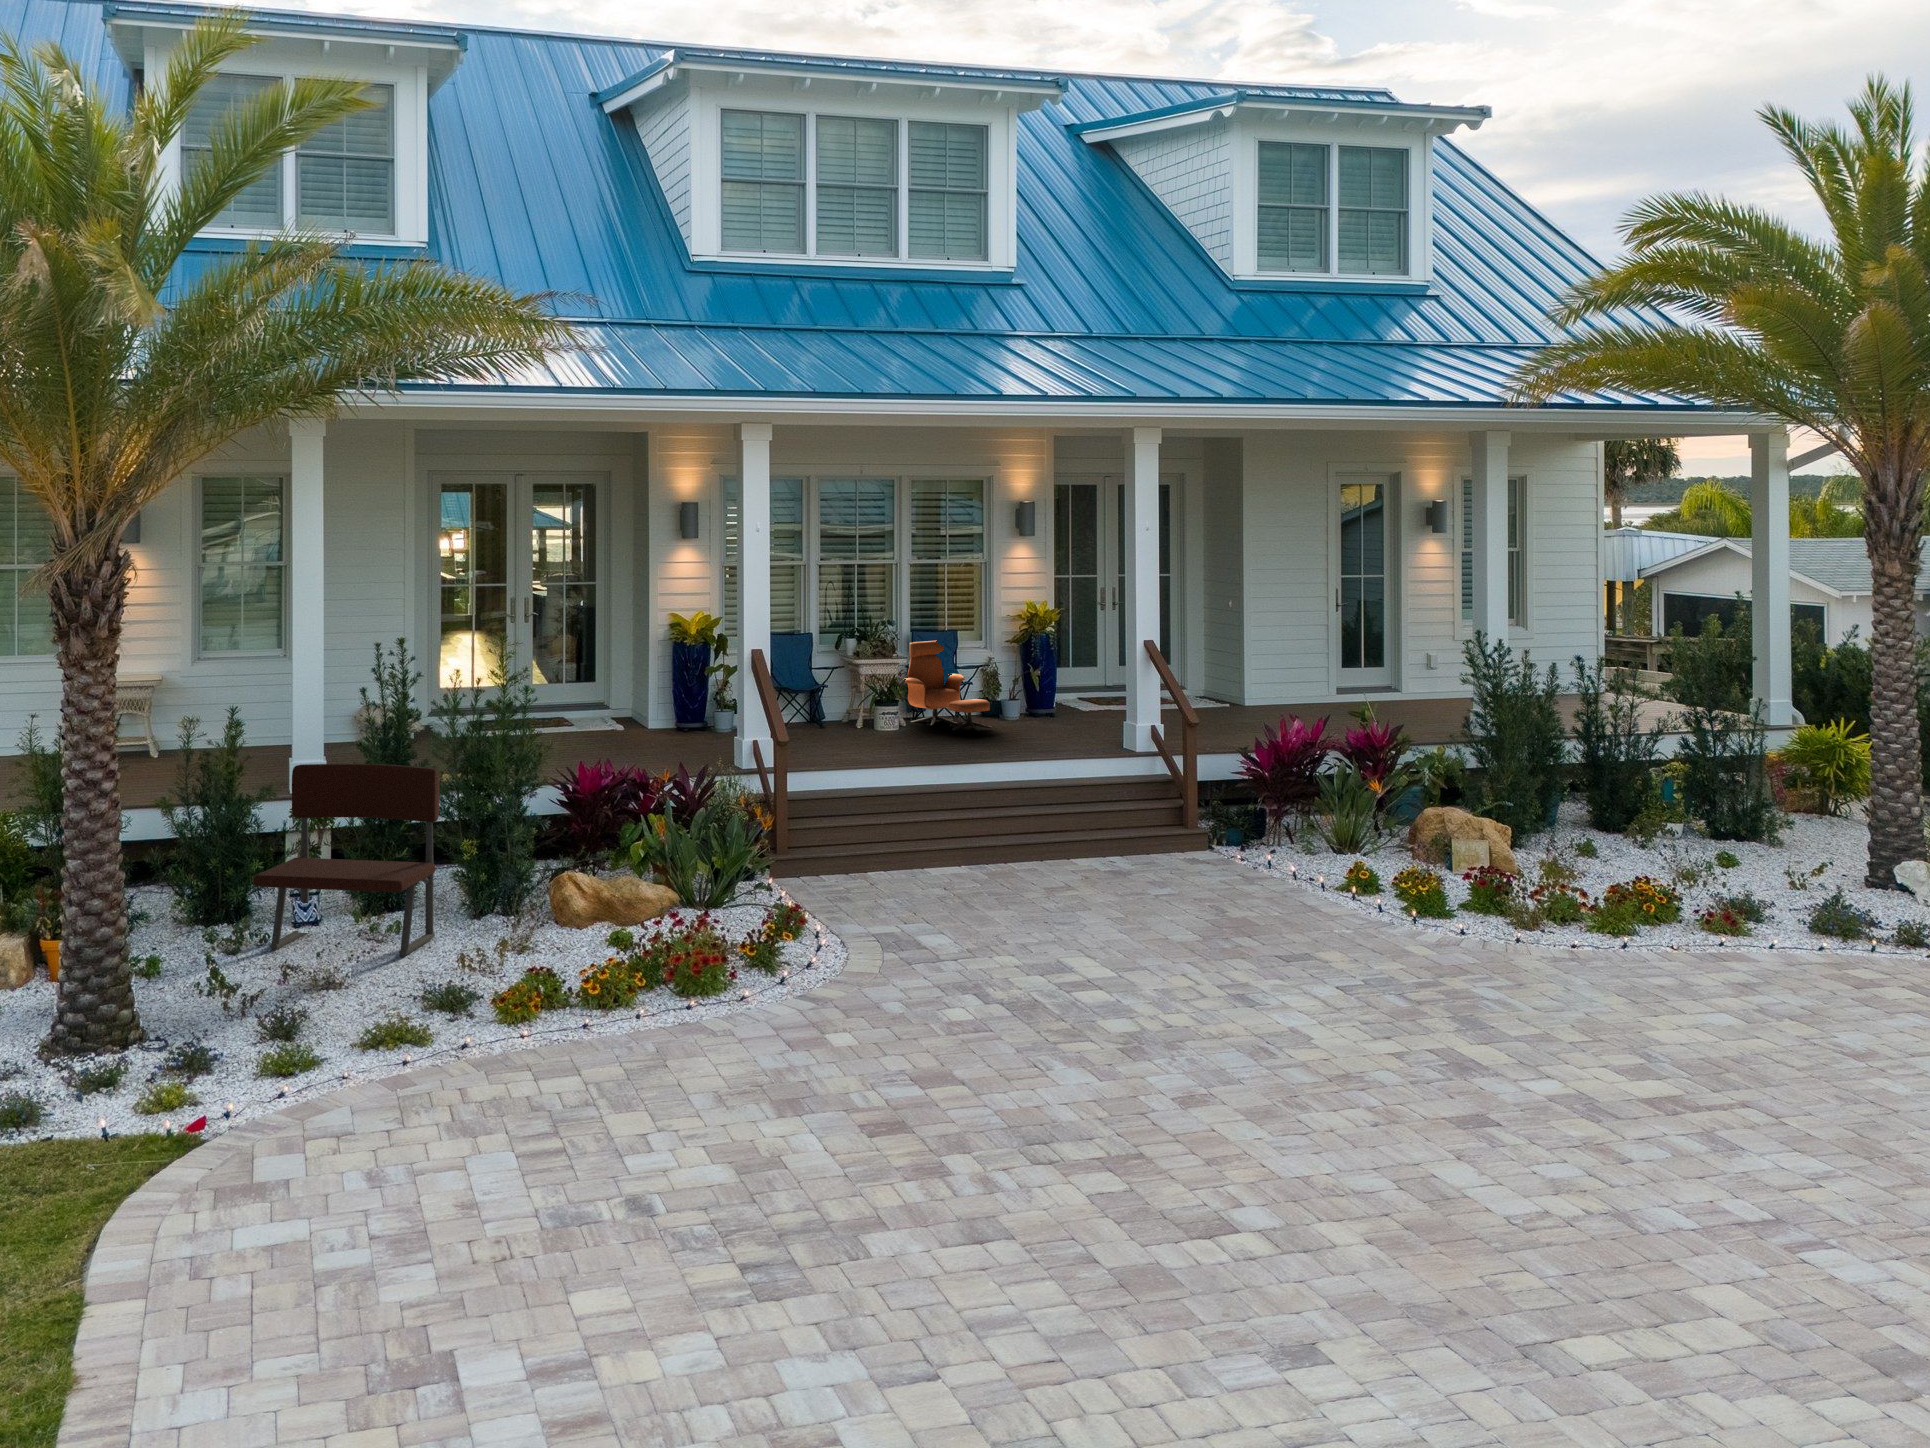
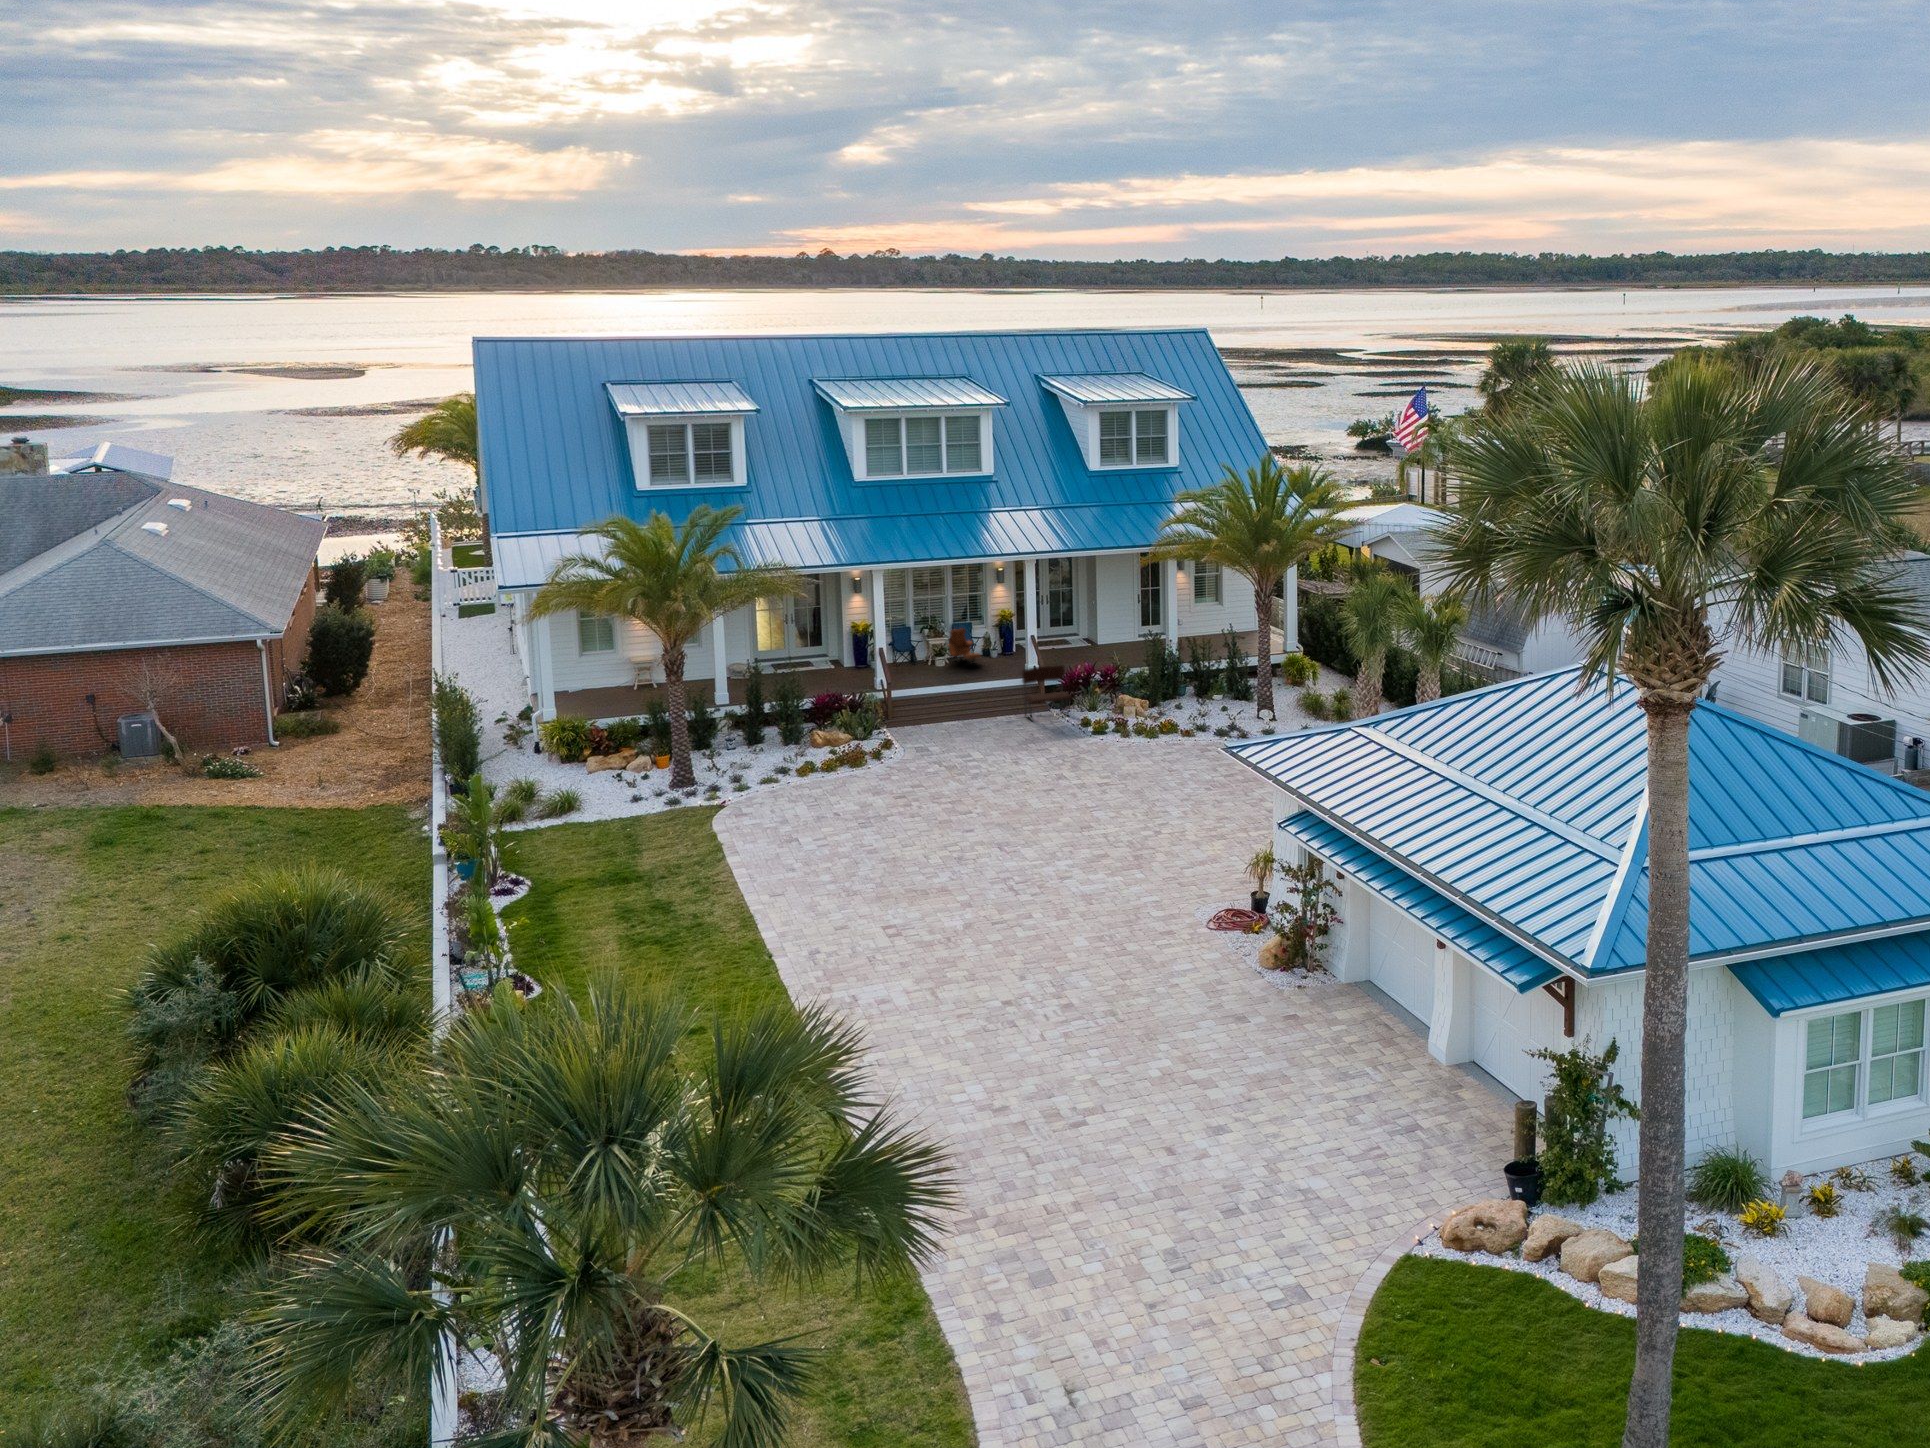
bench: present [254,764,439,957] -> present [1022,665,1072,720]

